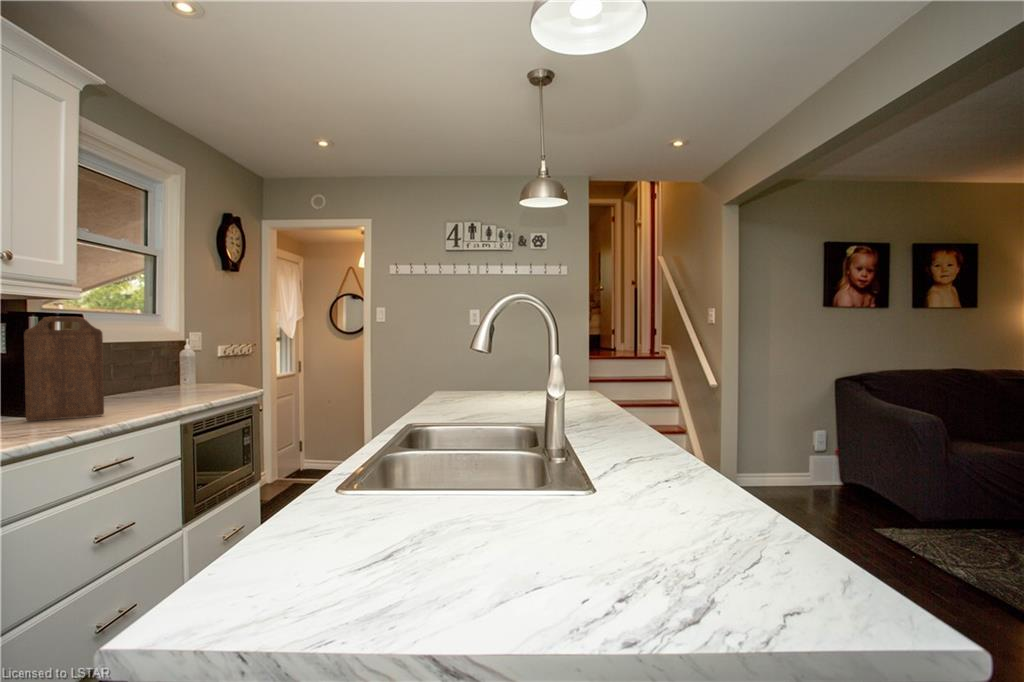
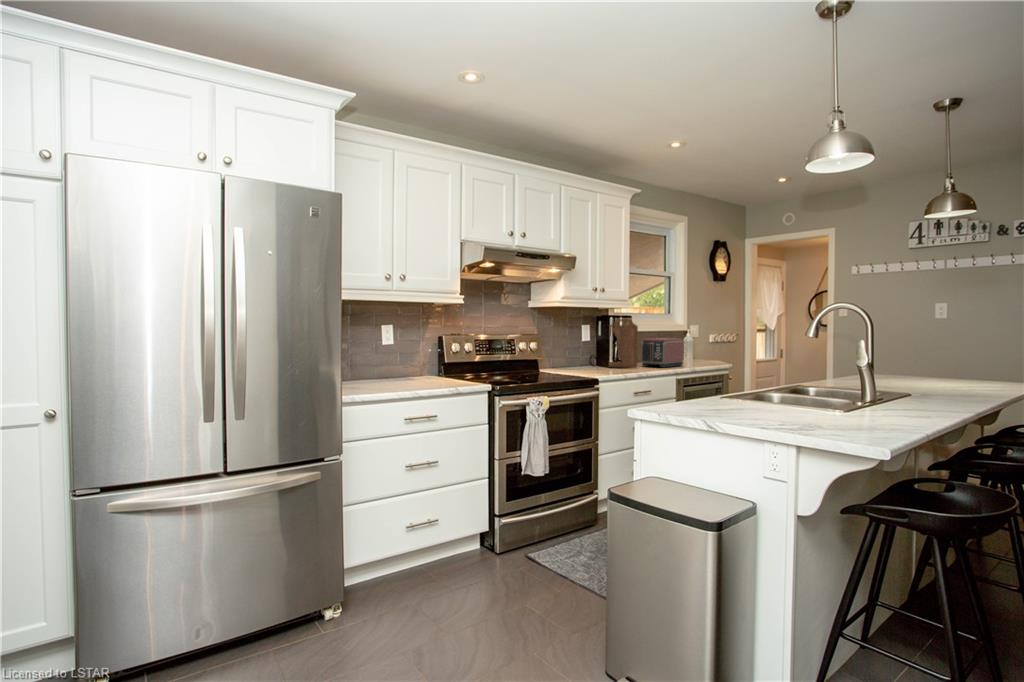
toaster: none [110,353,197,409] -> present [641,338,683,368]

